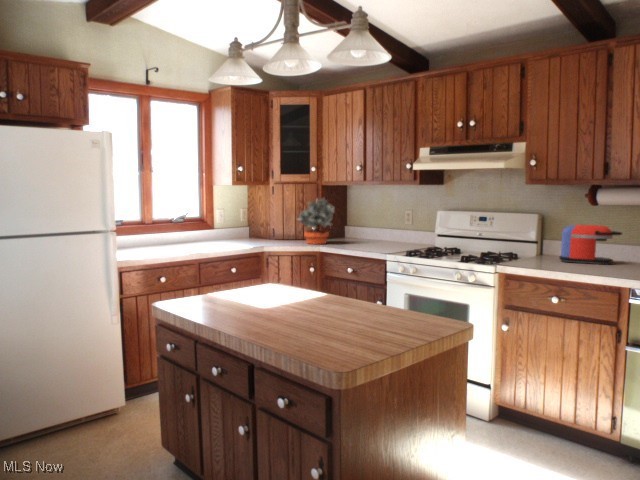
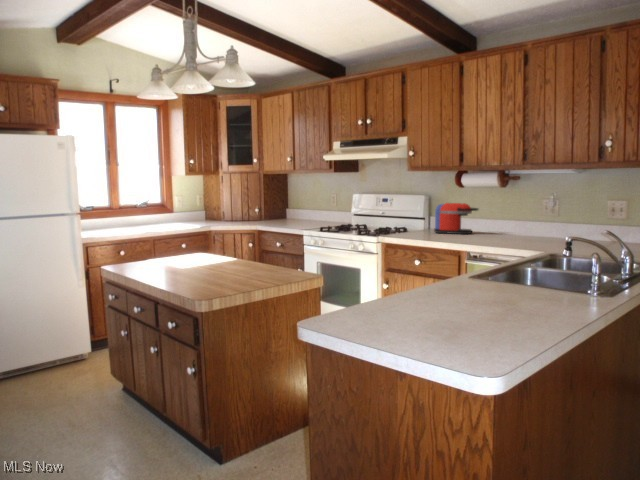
potted plant: present [297,198,334,244] -> none [240,184,272,224]

